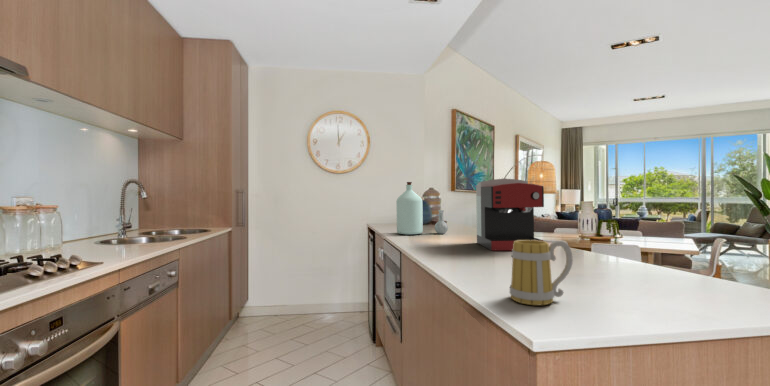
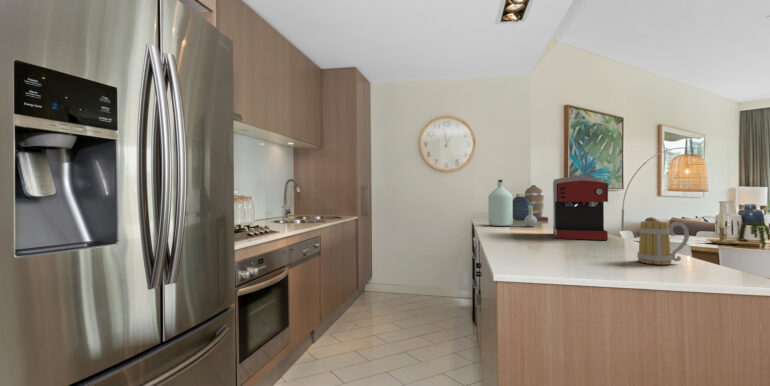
candle holder: none [577,213,603,241] -> present [707,214,738,245]
mug: present [510,240,573,305] -> present [637,221,689,265]

